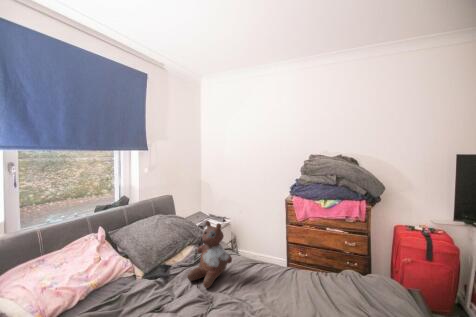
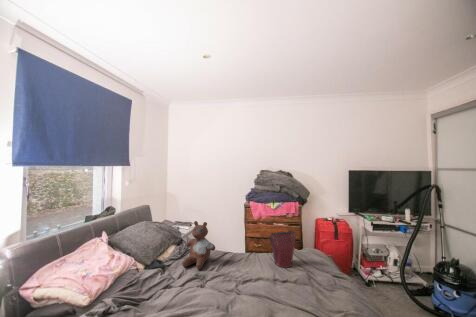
handbag: none [312,233,356,306] -> present [270,223,296,268]

